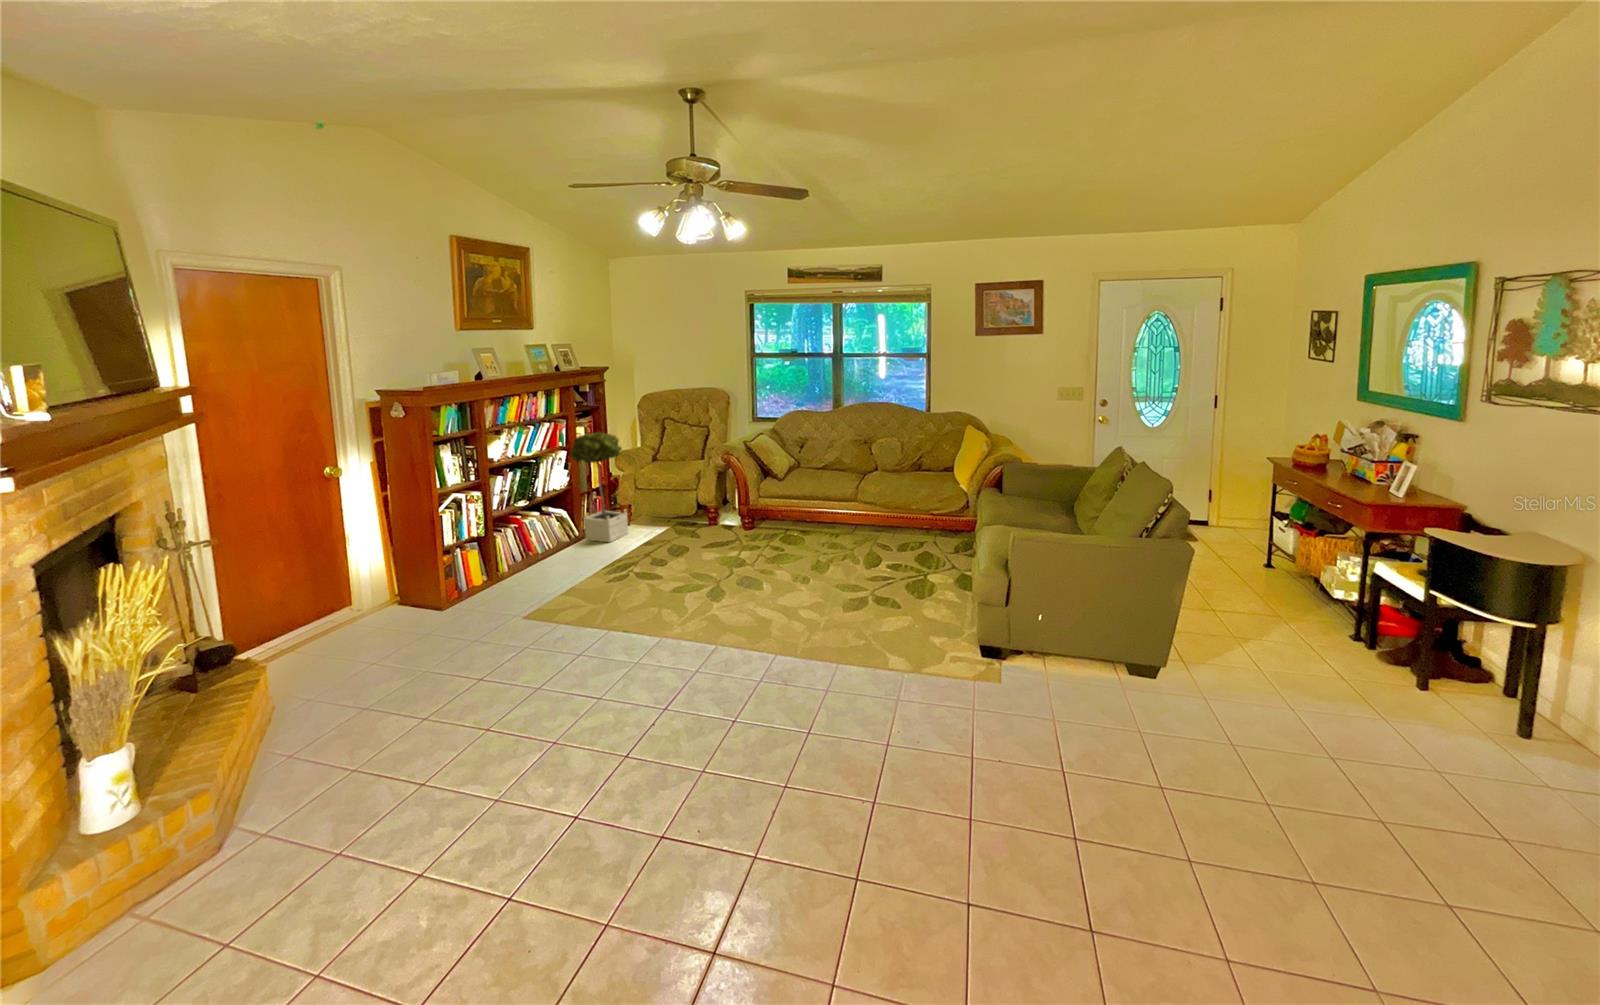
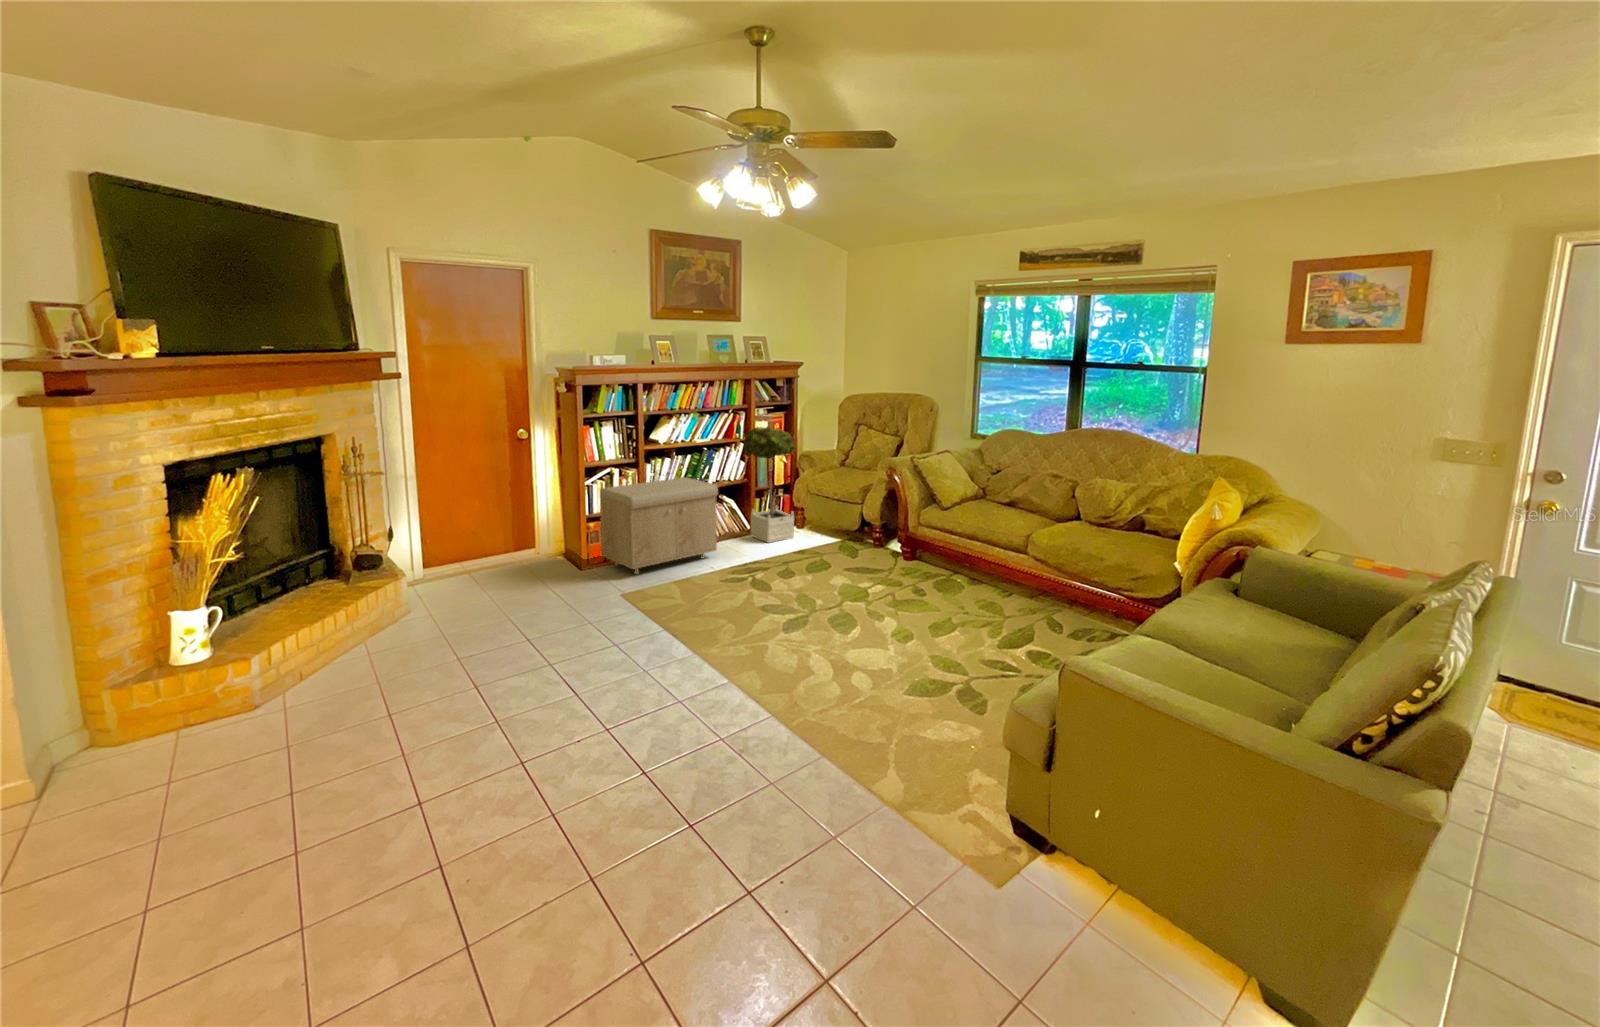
storage bench: none [455,492,577,596] -> present [600,477,718,574]

